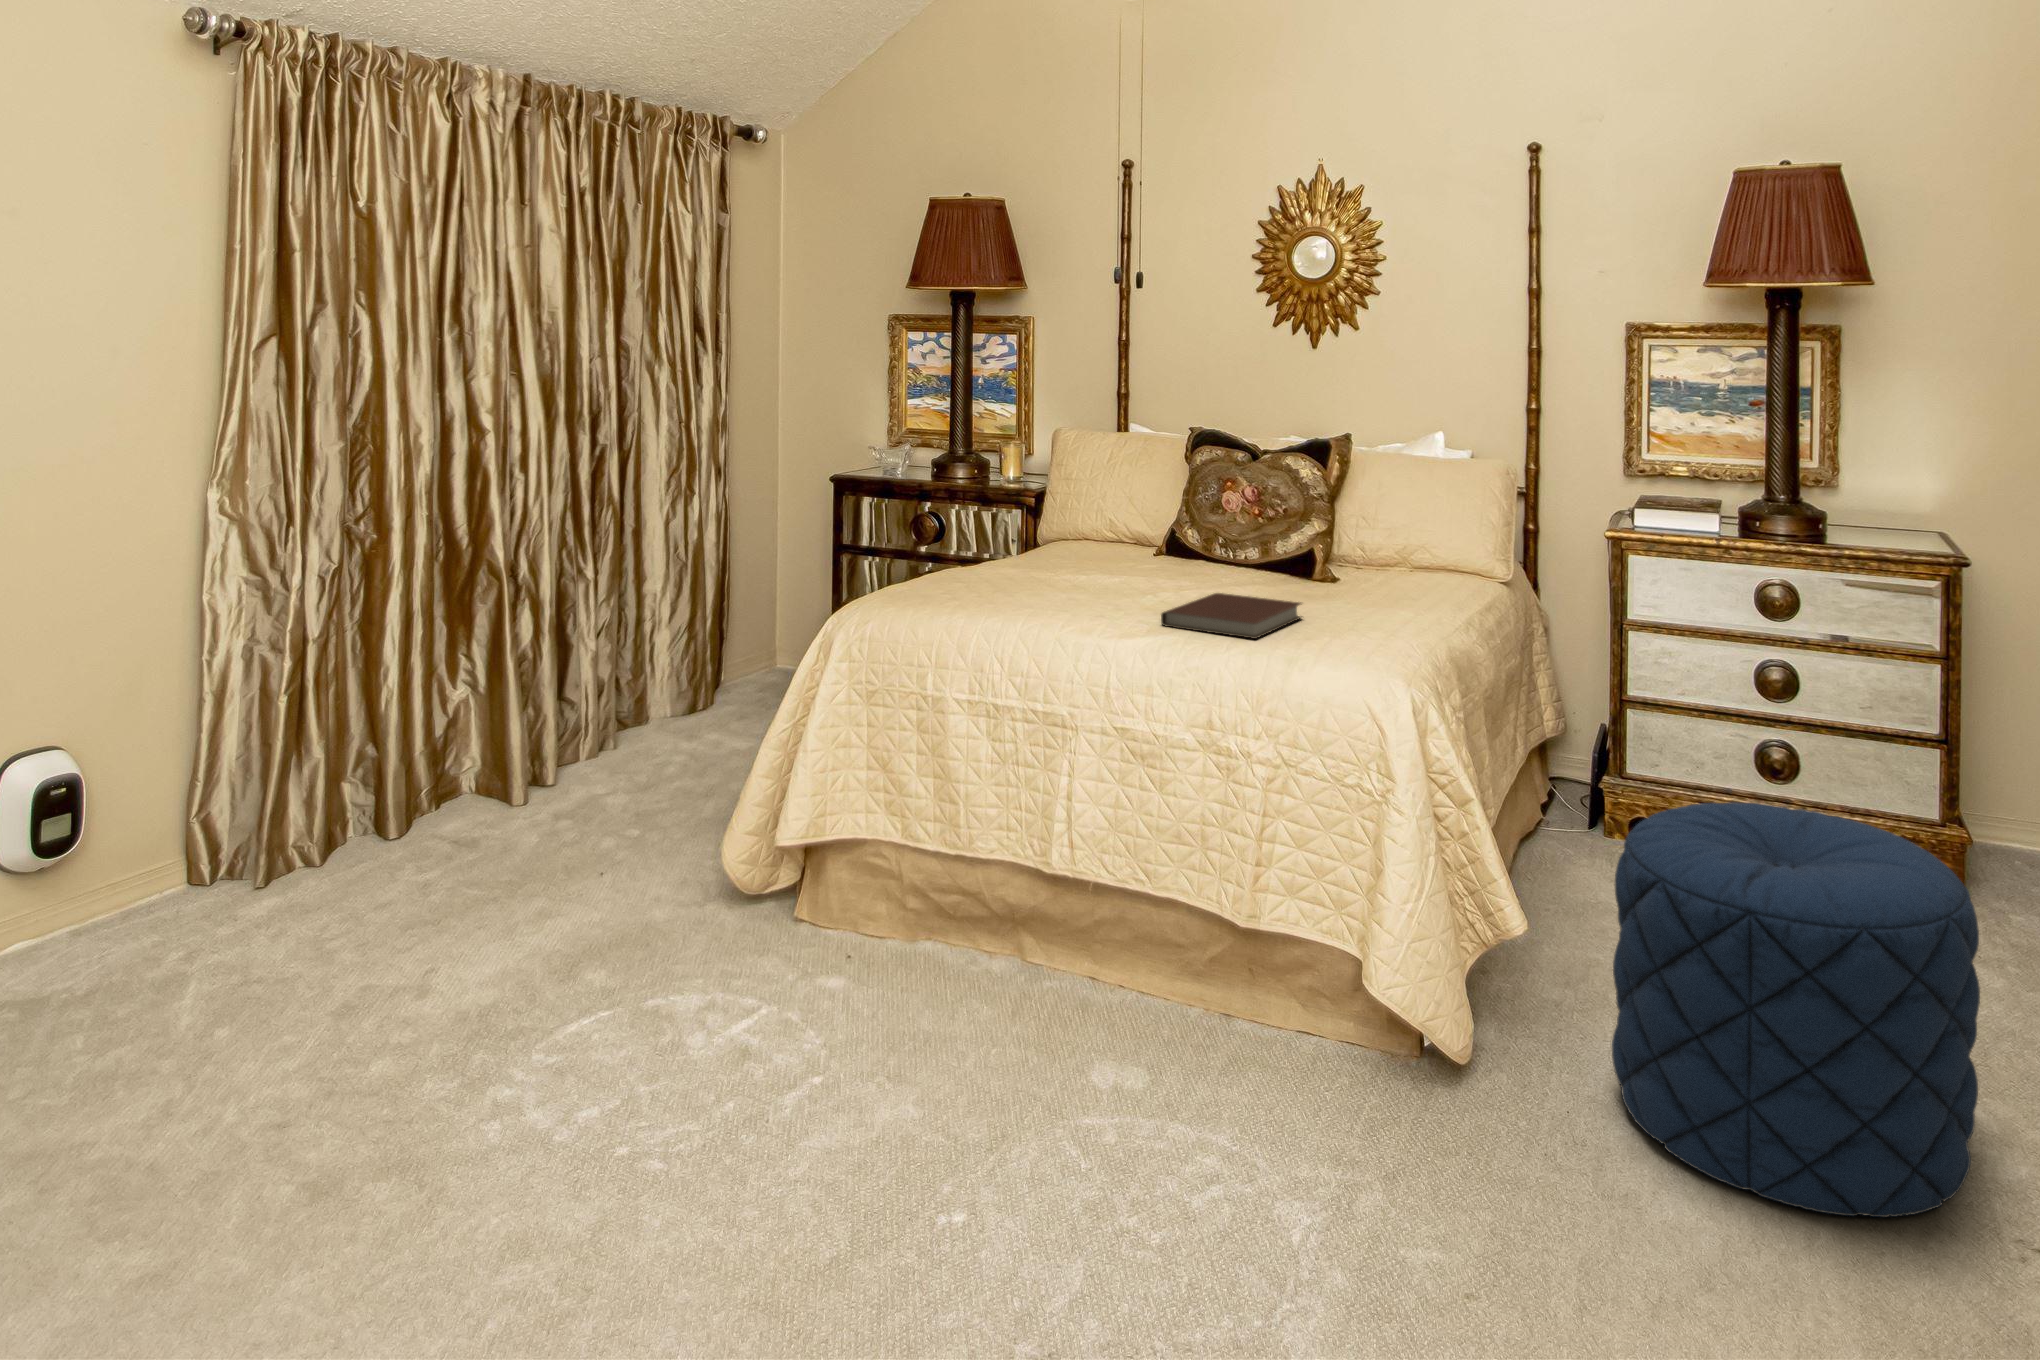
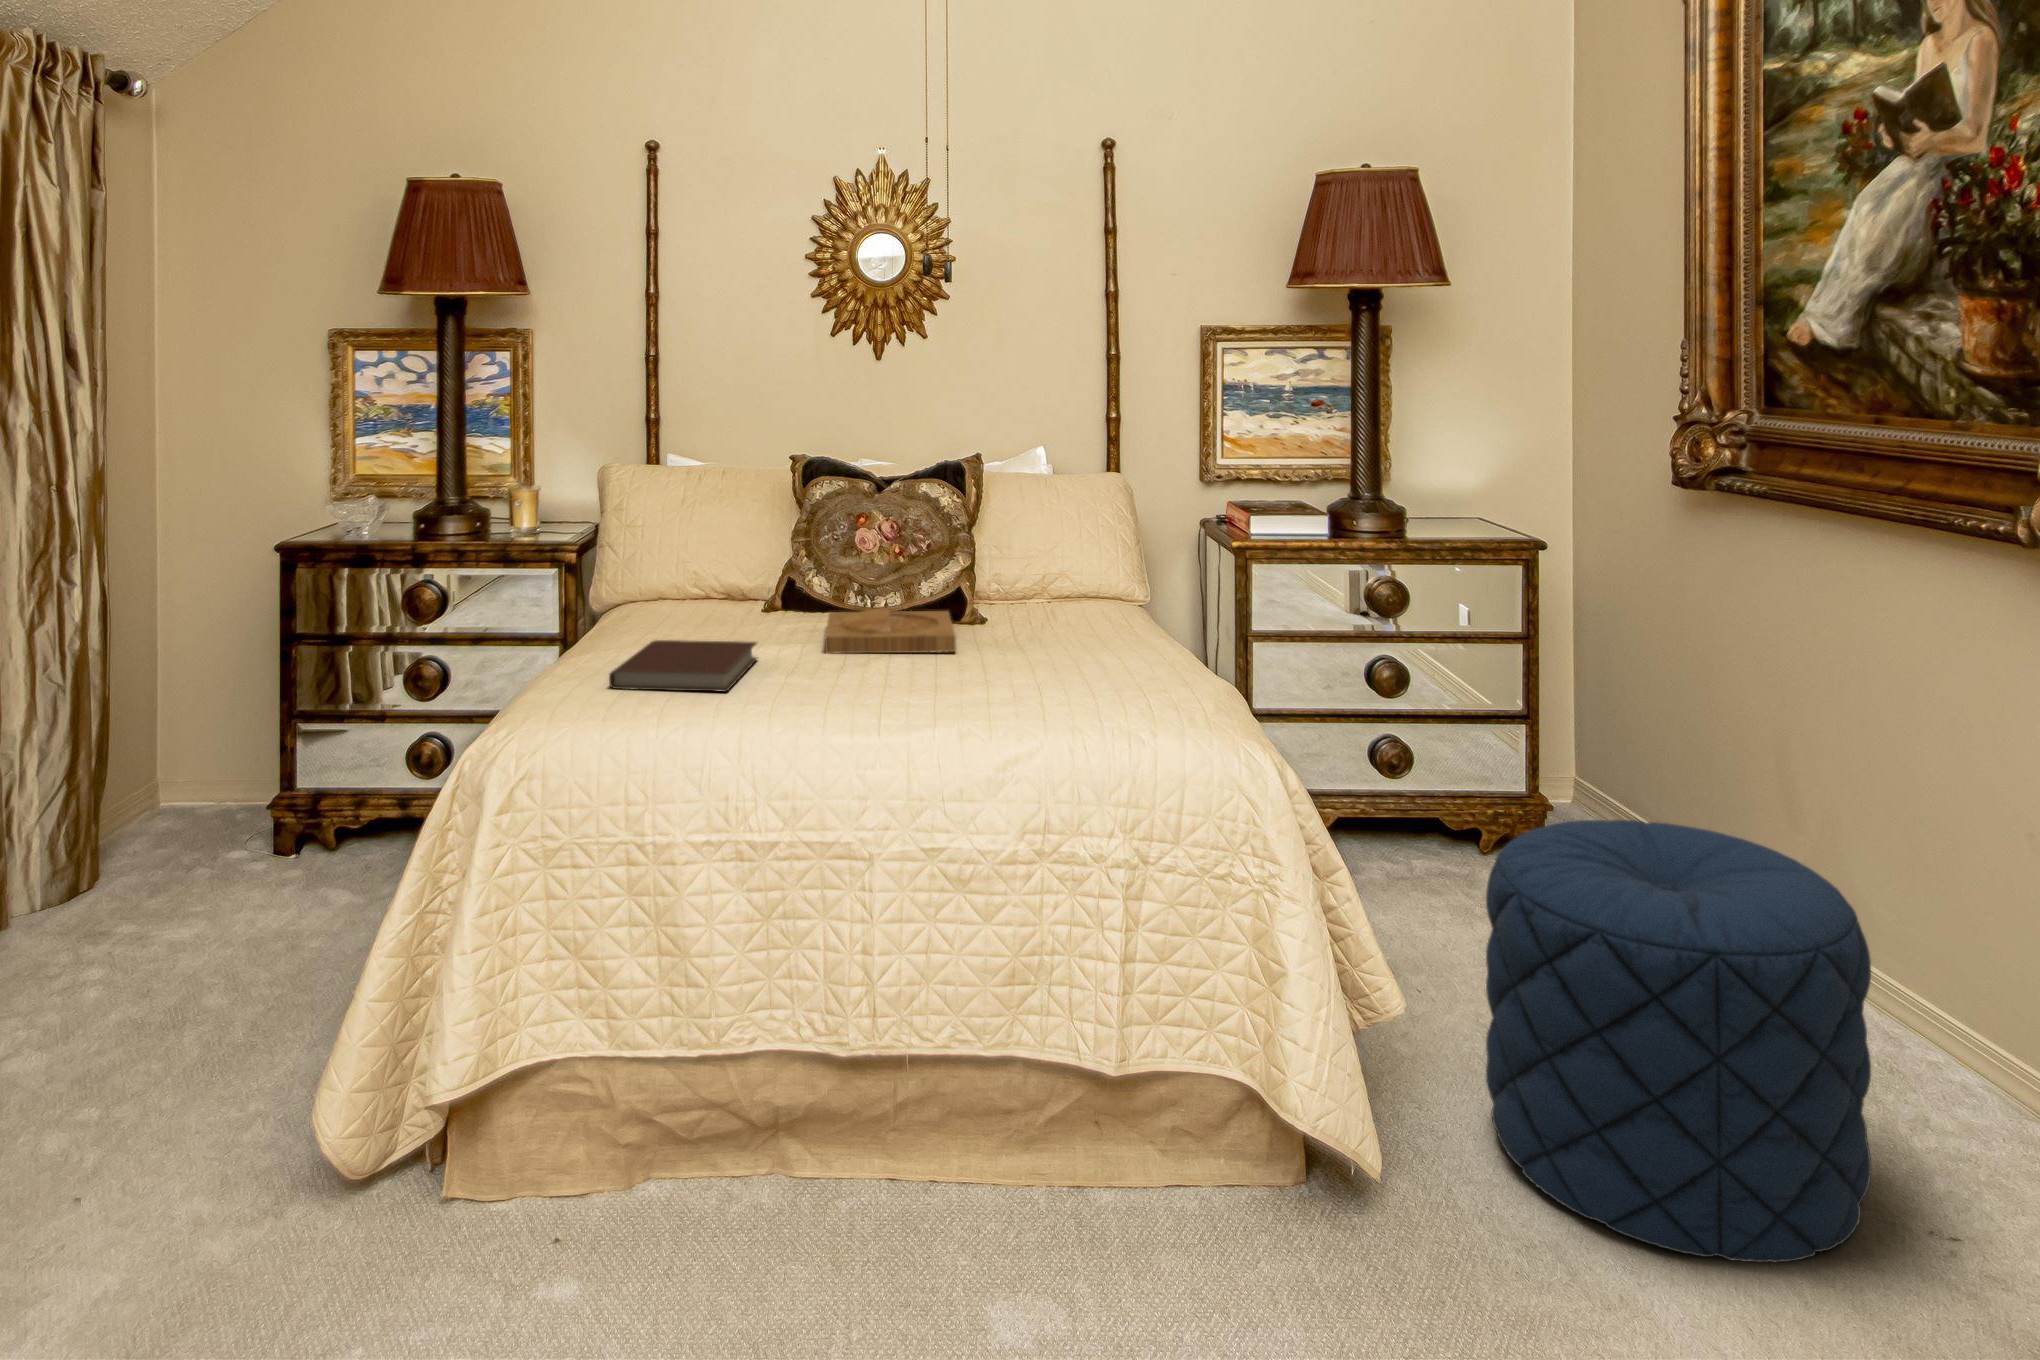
tray: none [1145,557,1278,595] -> present [825,608,956,654]
notebook: present [1161,593,1302,639] -> present [609,640,757,692]

